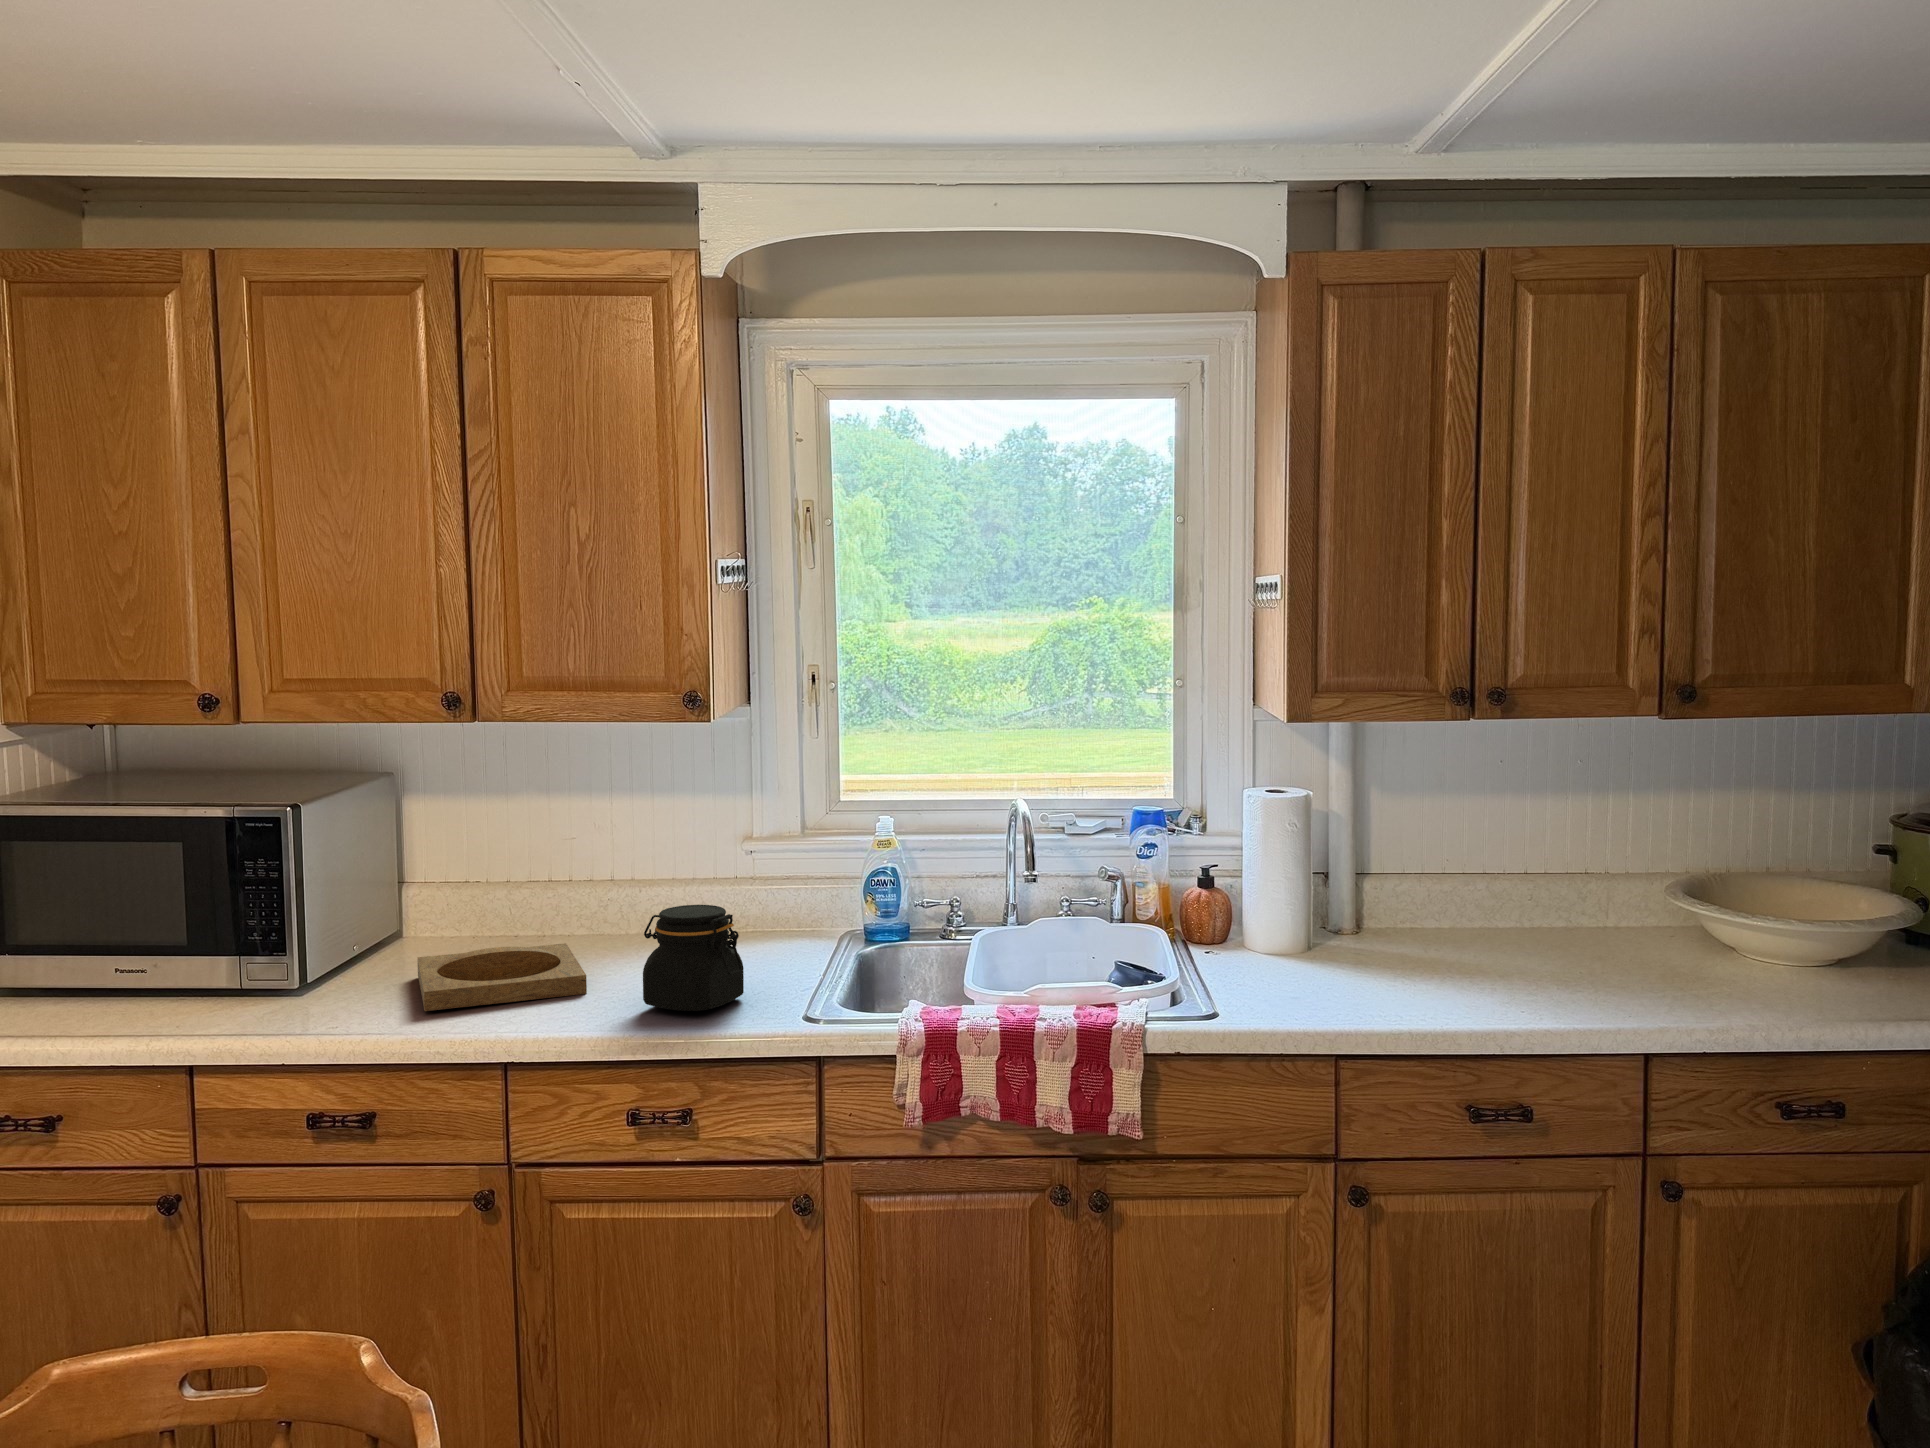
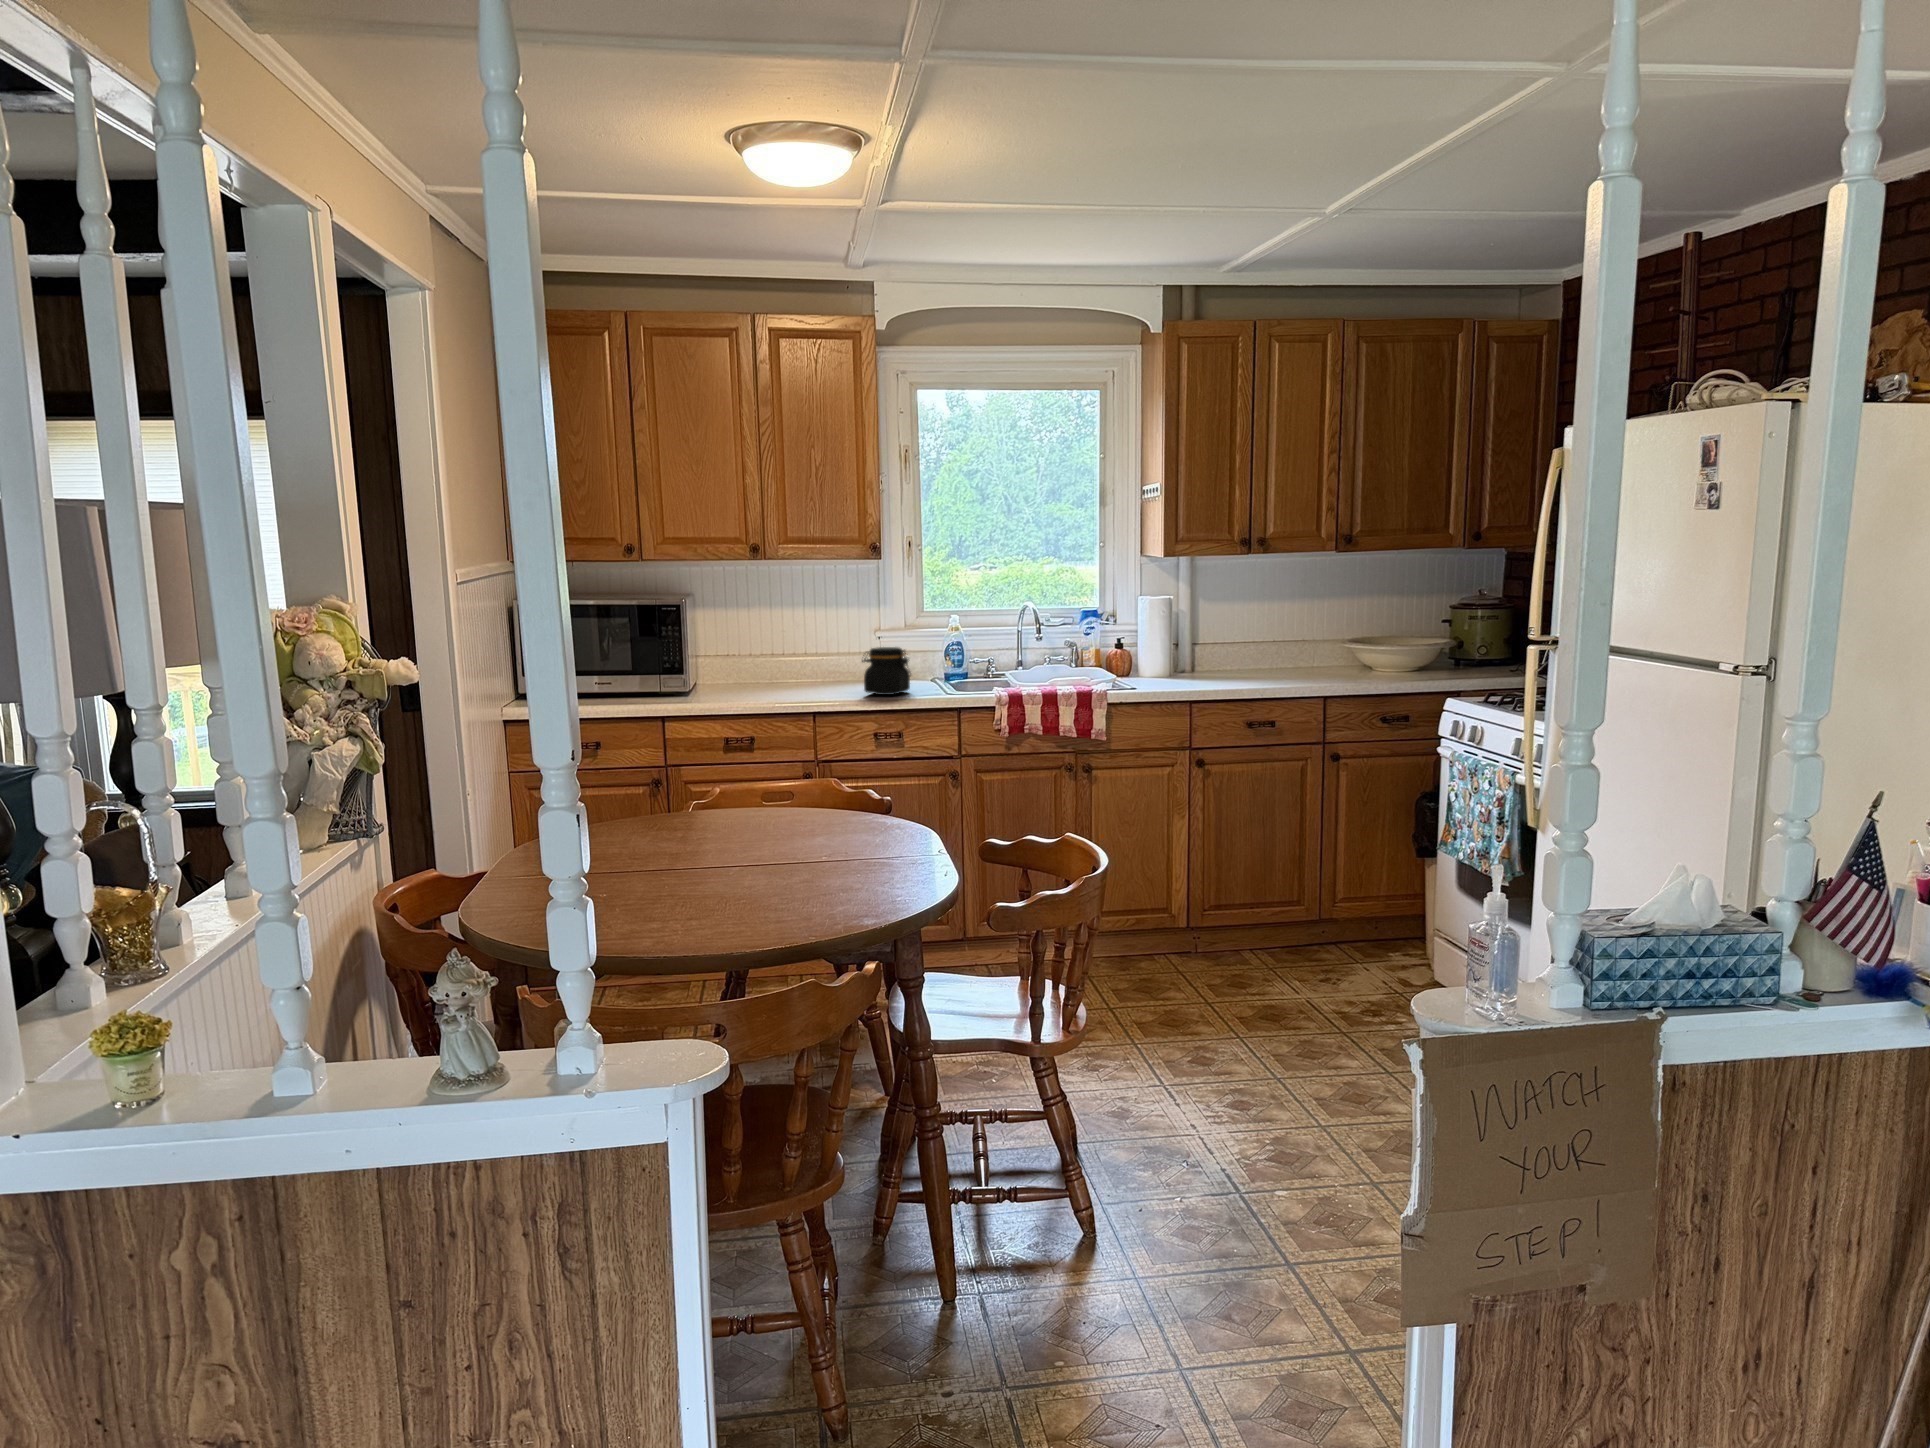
tray: present [417,943,587,1011] -> none [730,676,828,699]

